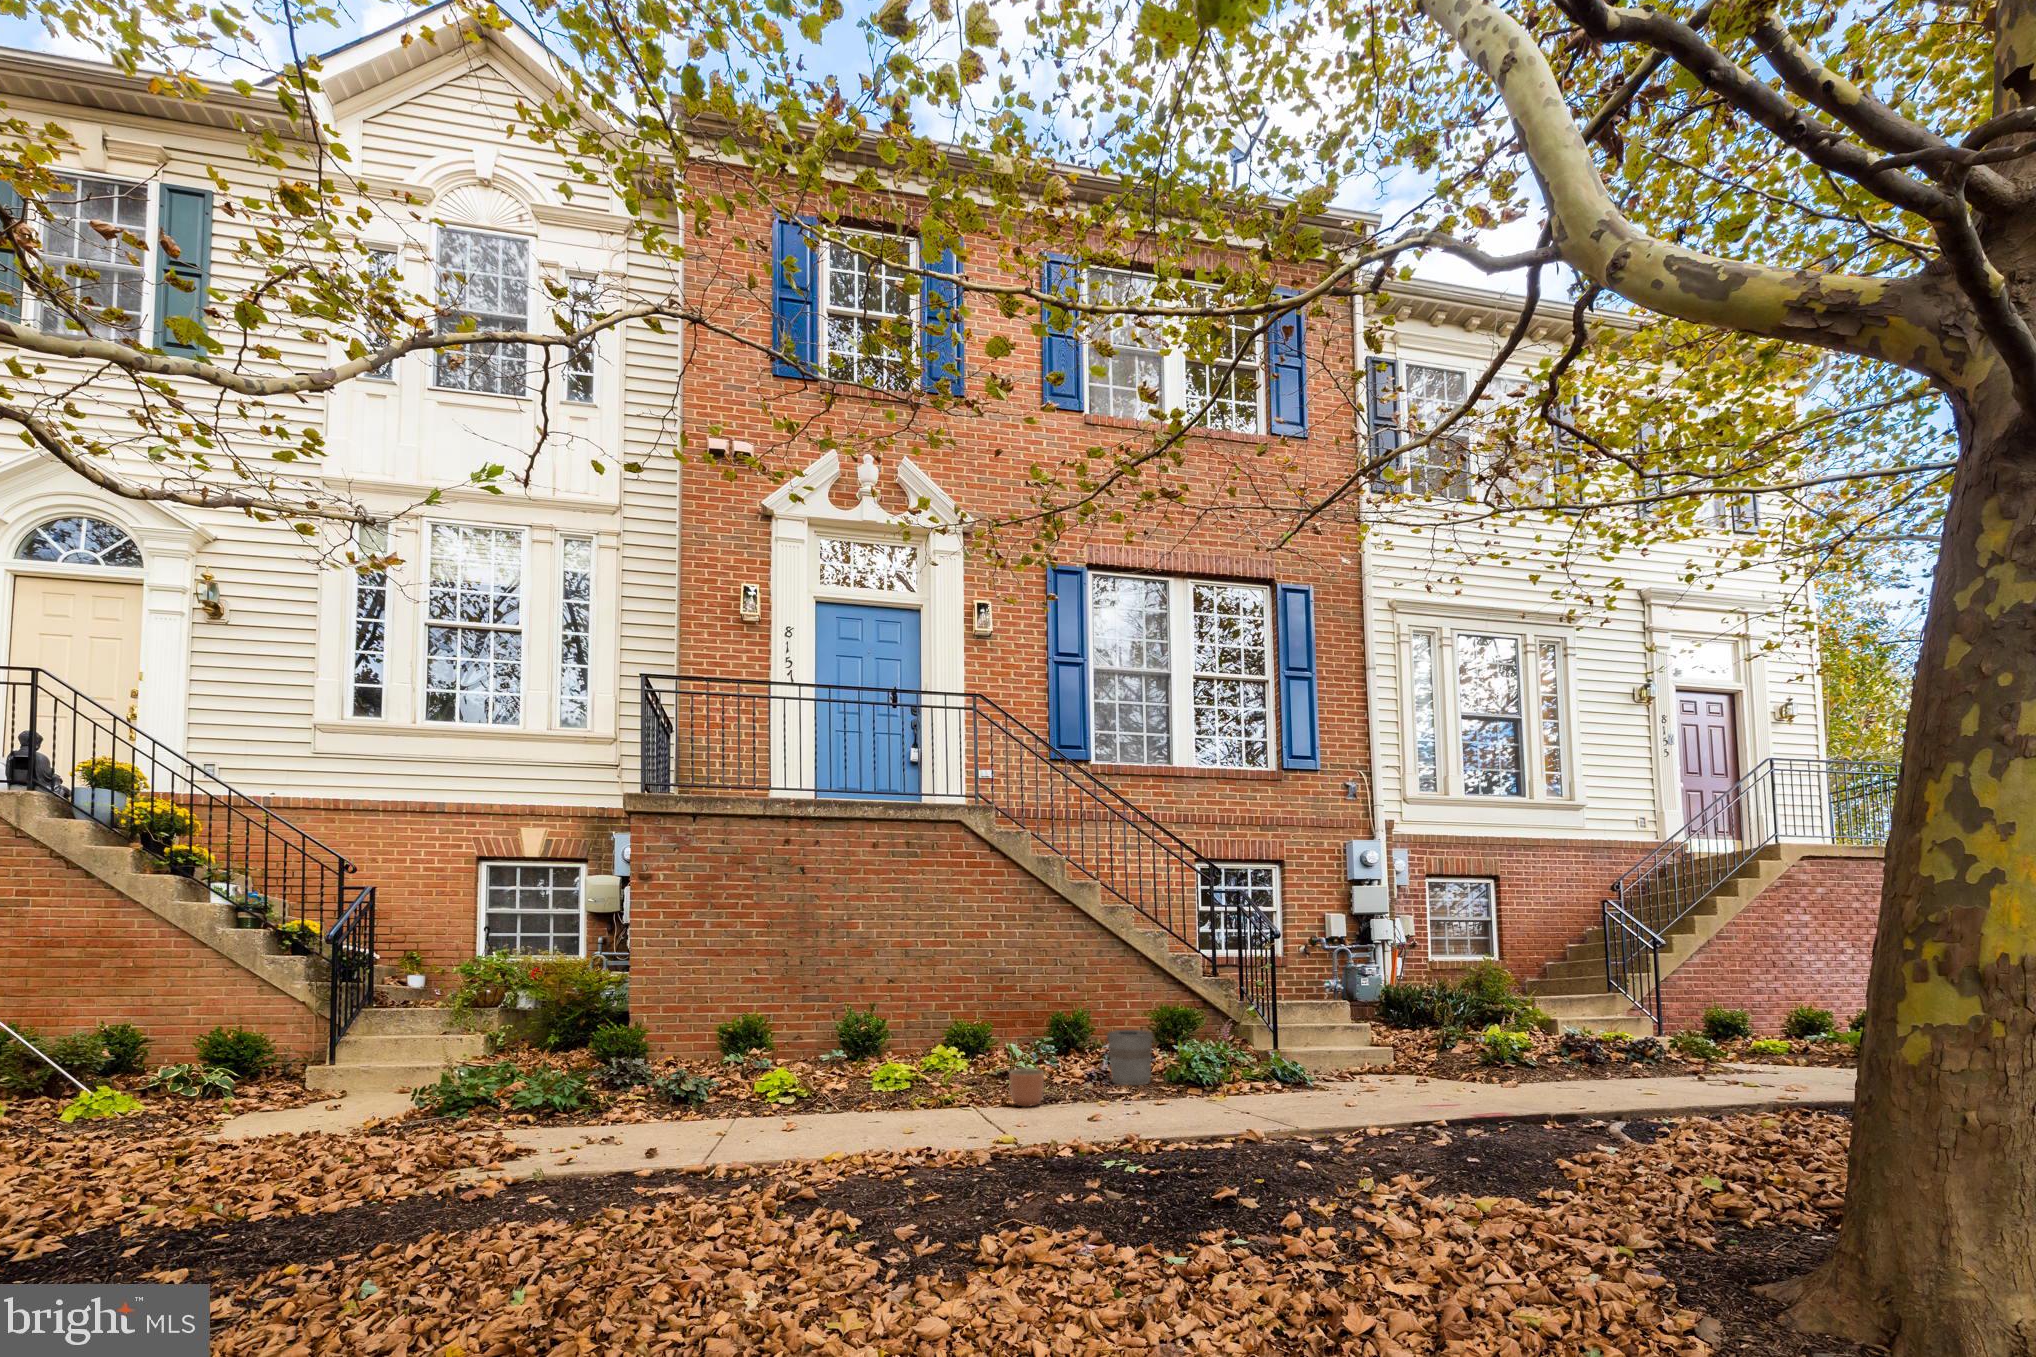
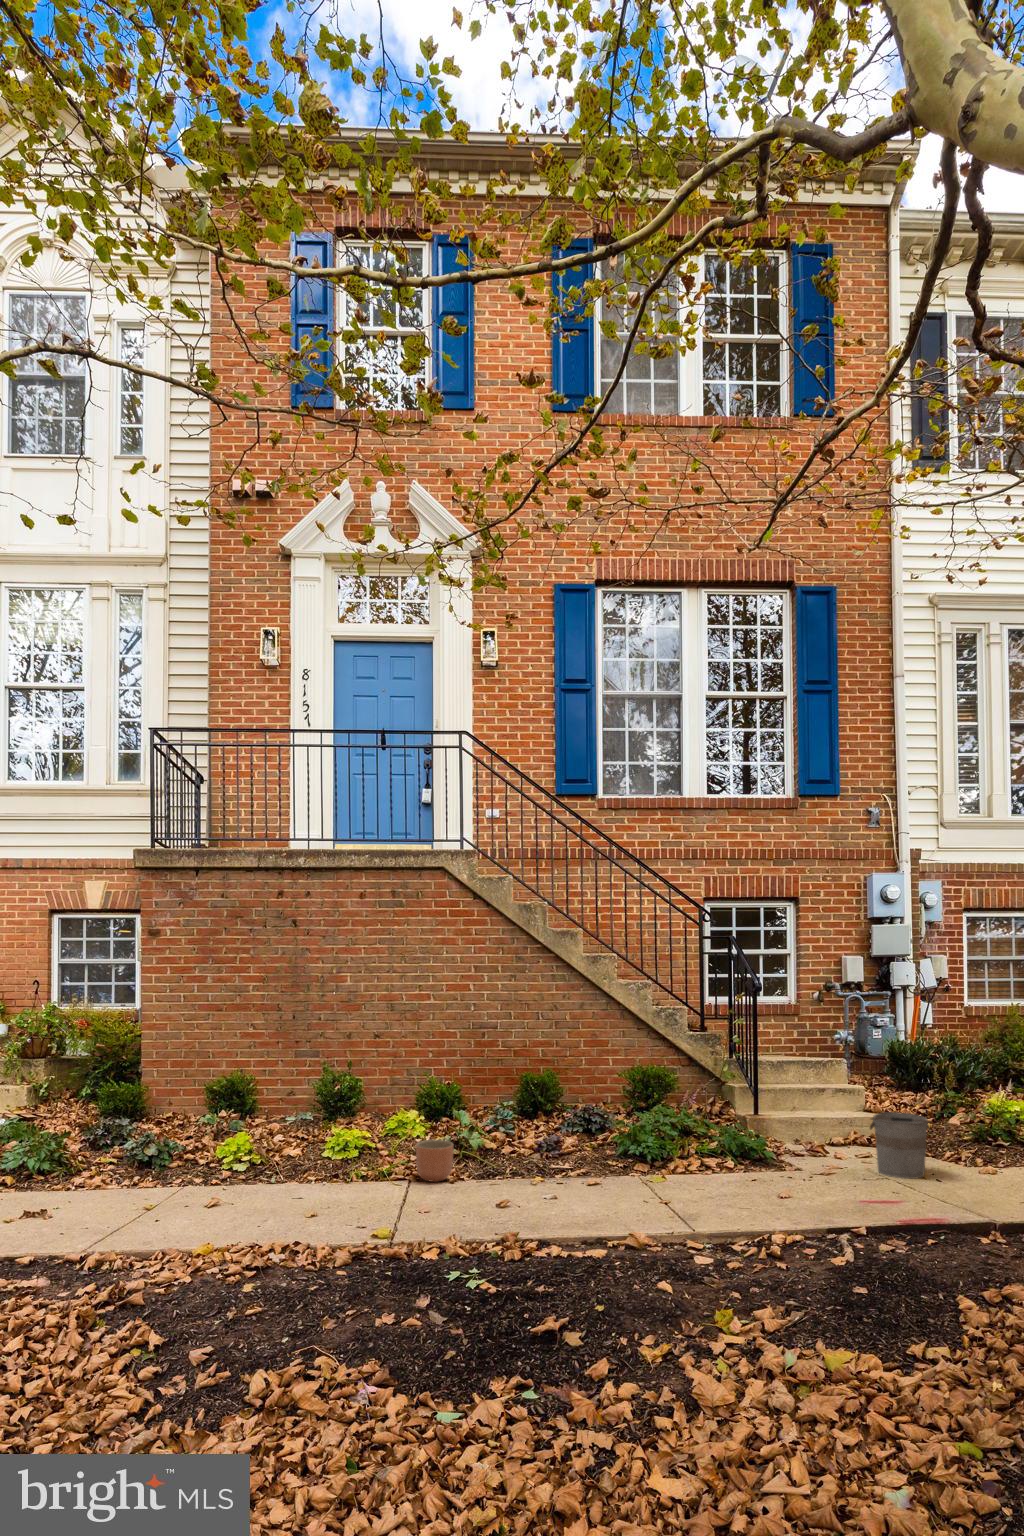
bucket: present [1105,1030,1156,1085] -> present [870,1112,932,1179]

